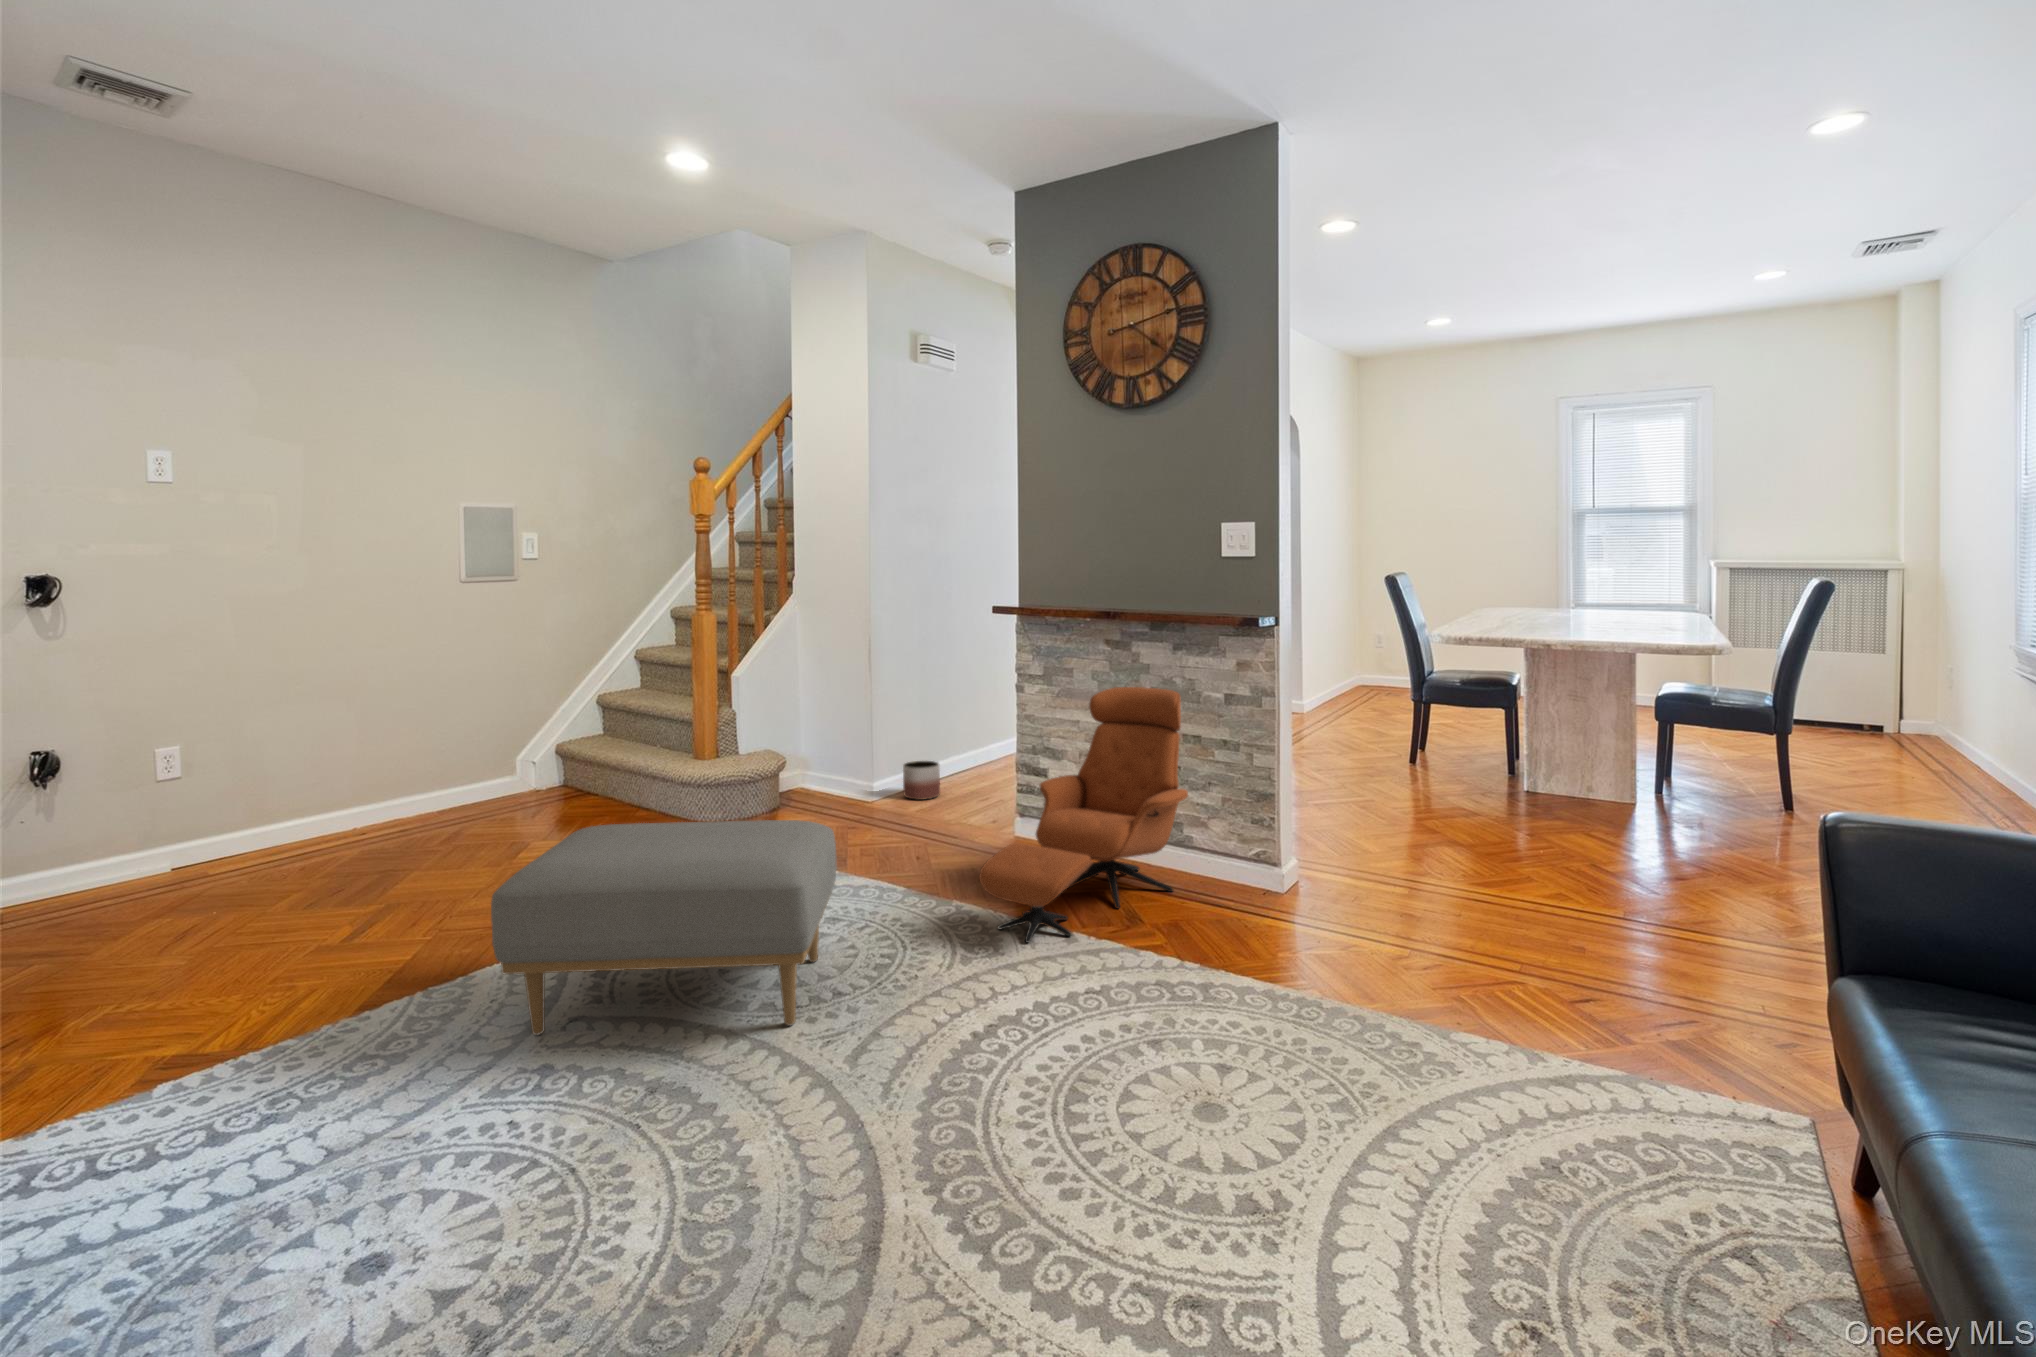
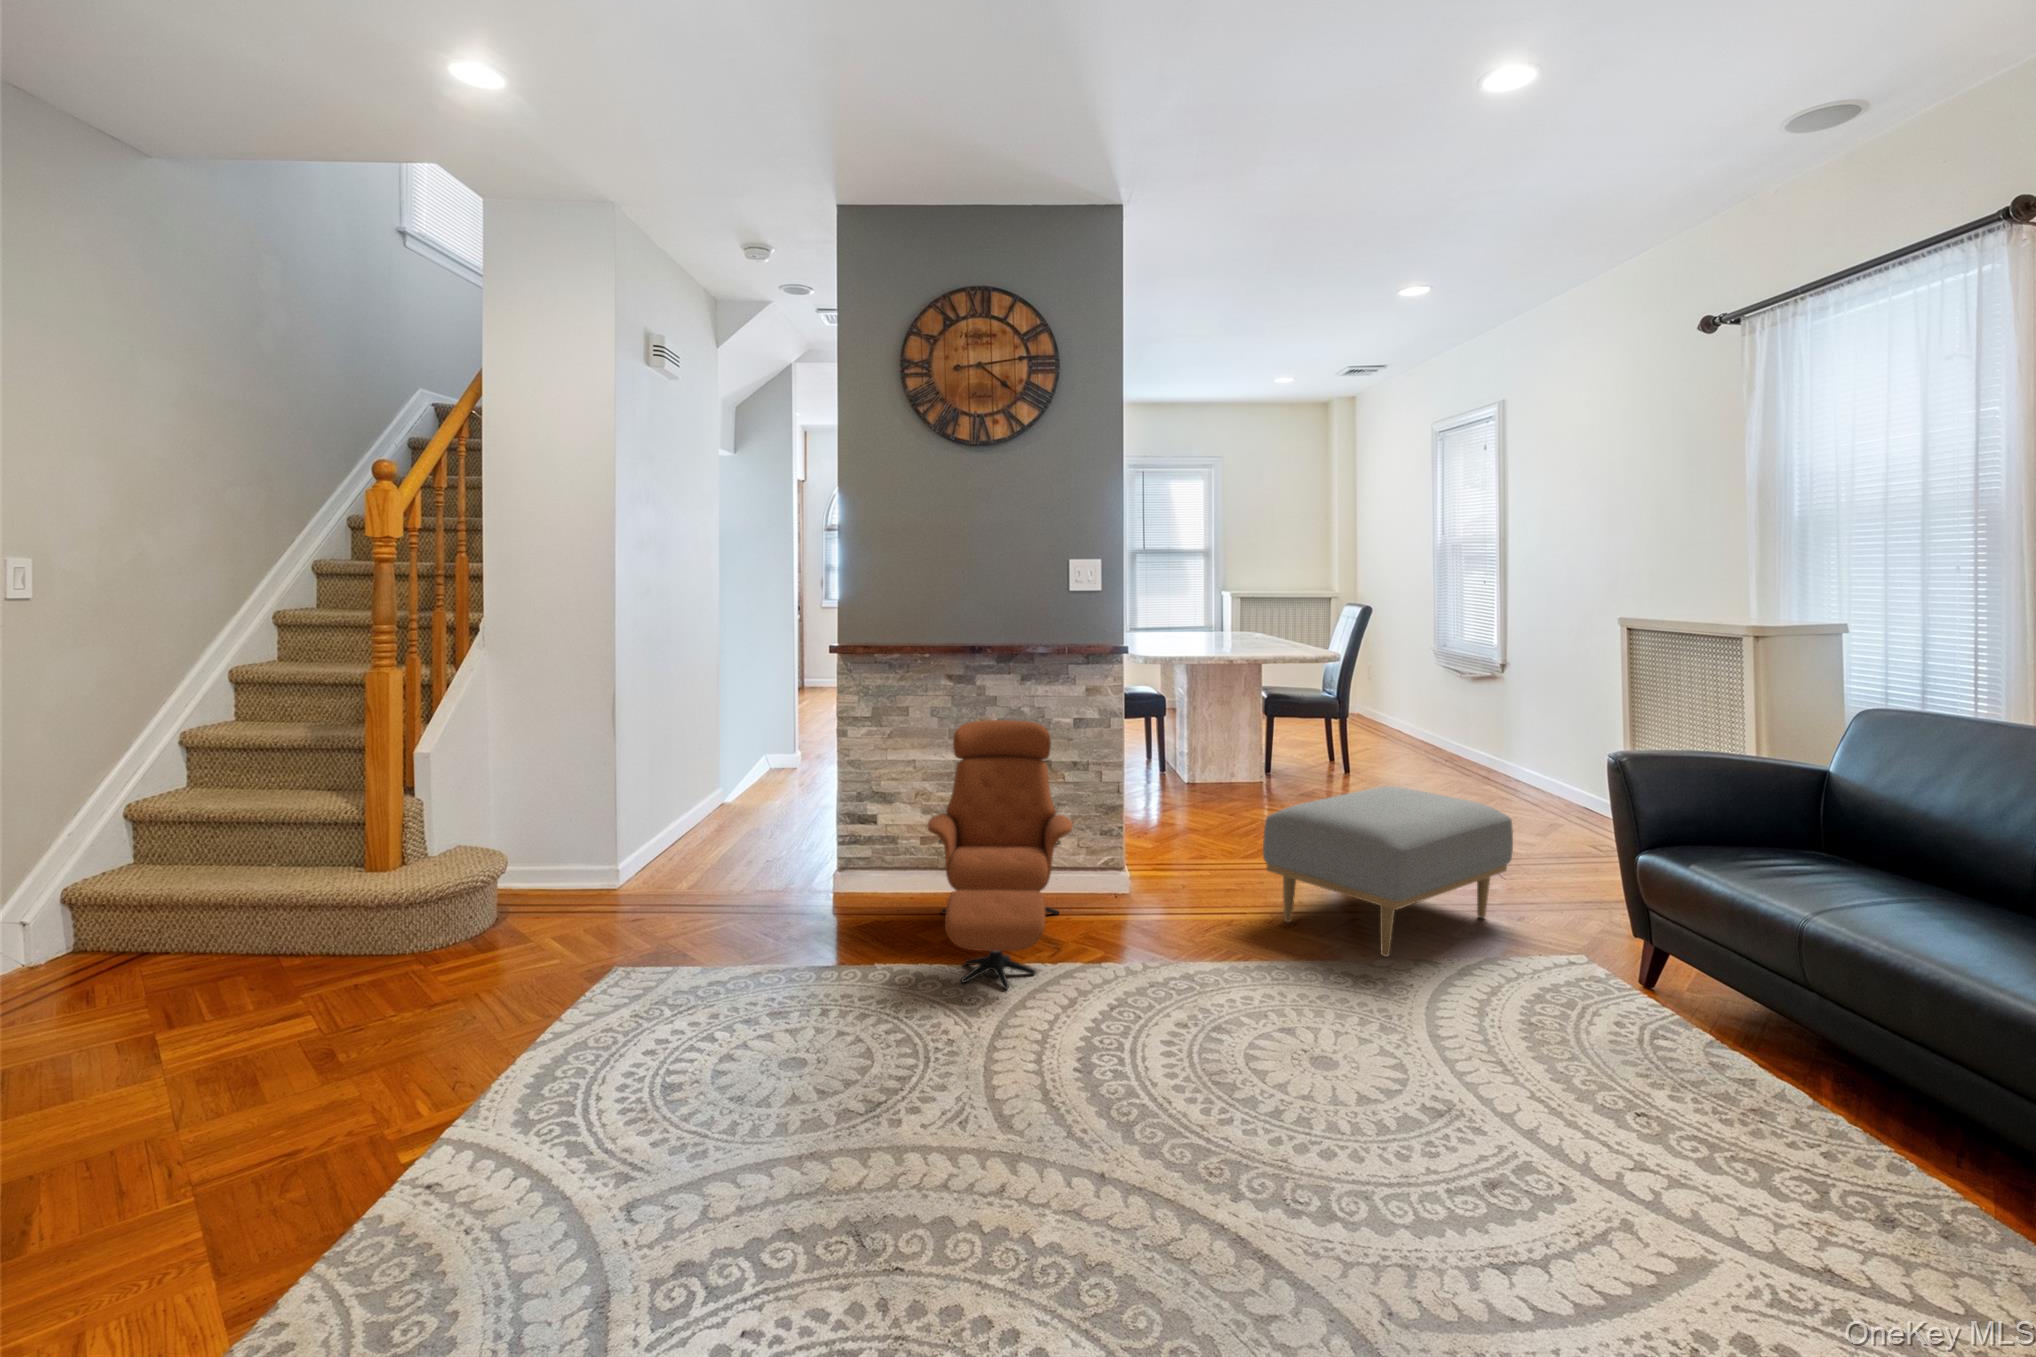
planter: present [903,761,940,800] -> none [649,818,694,865]
ottoman: present [491,820,837,1035] -> present [1263,786,1513,957]

